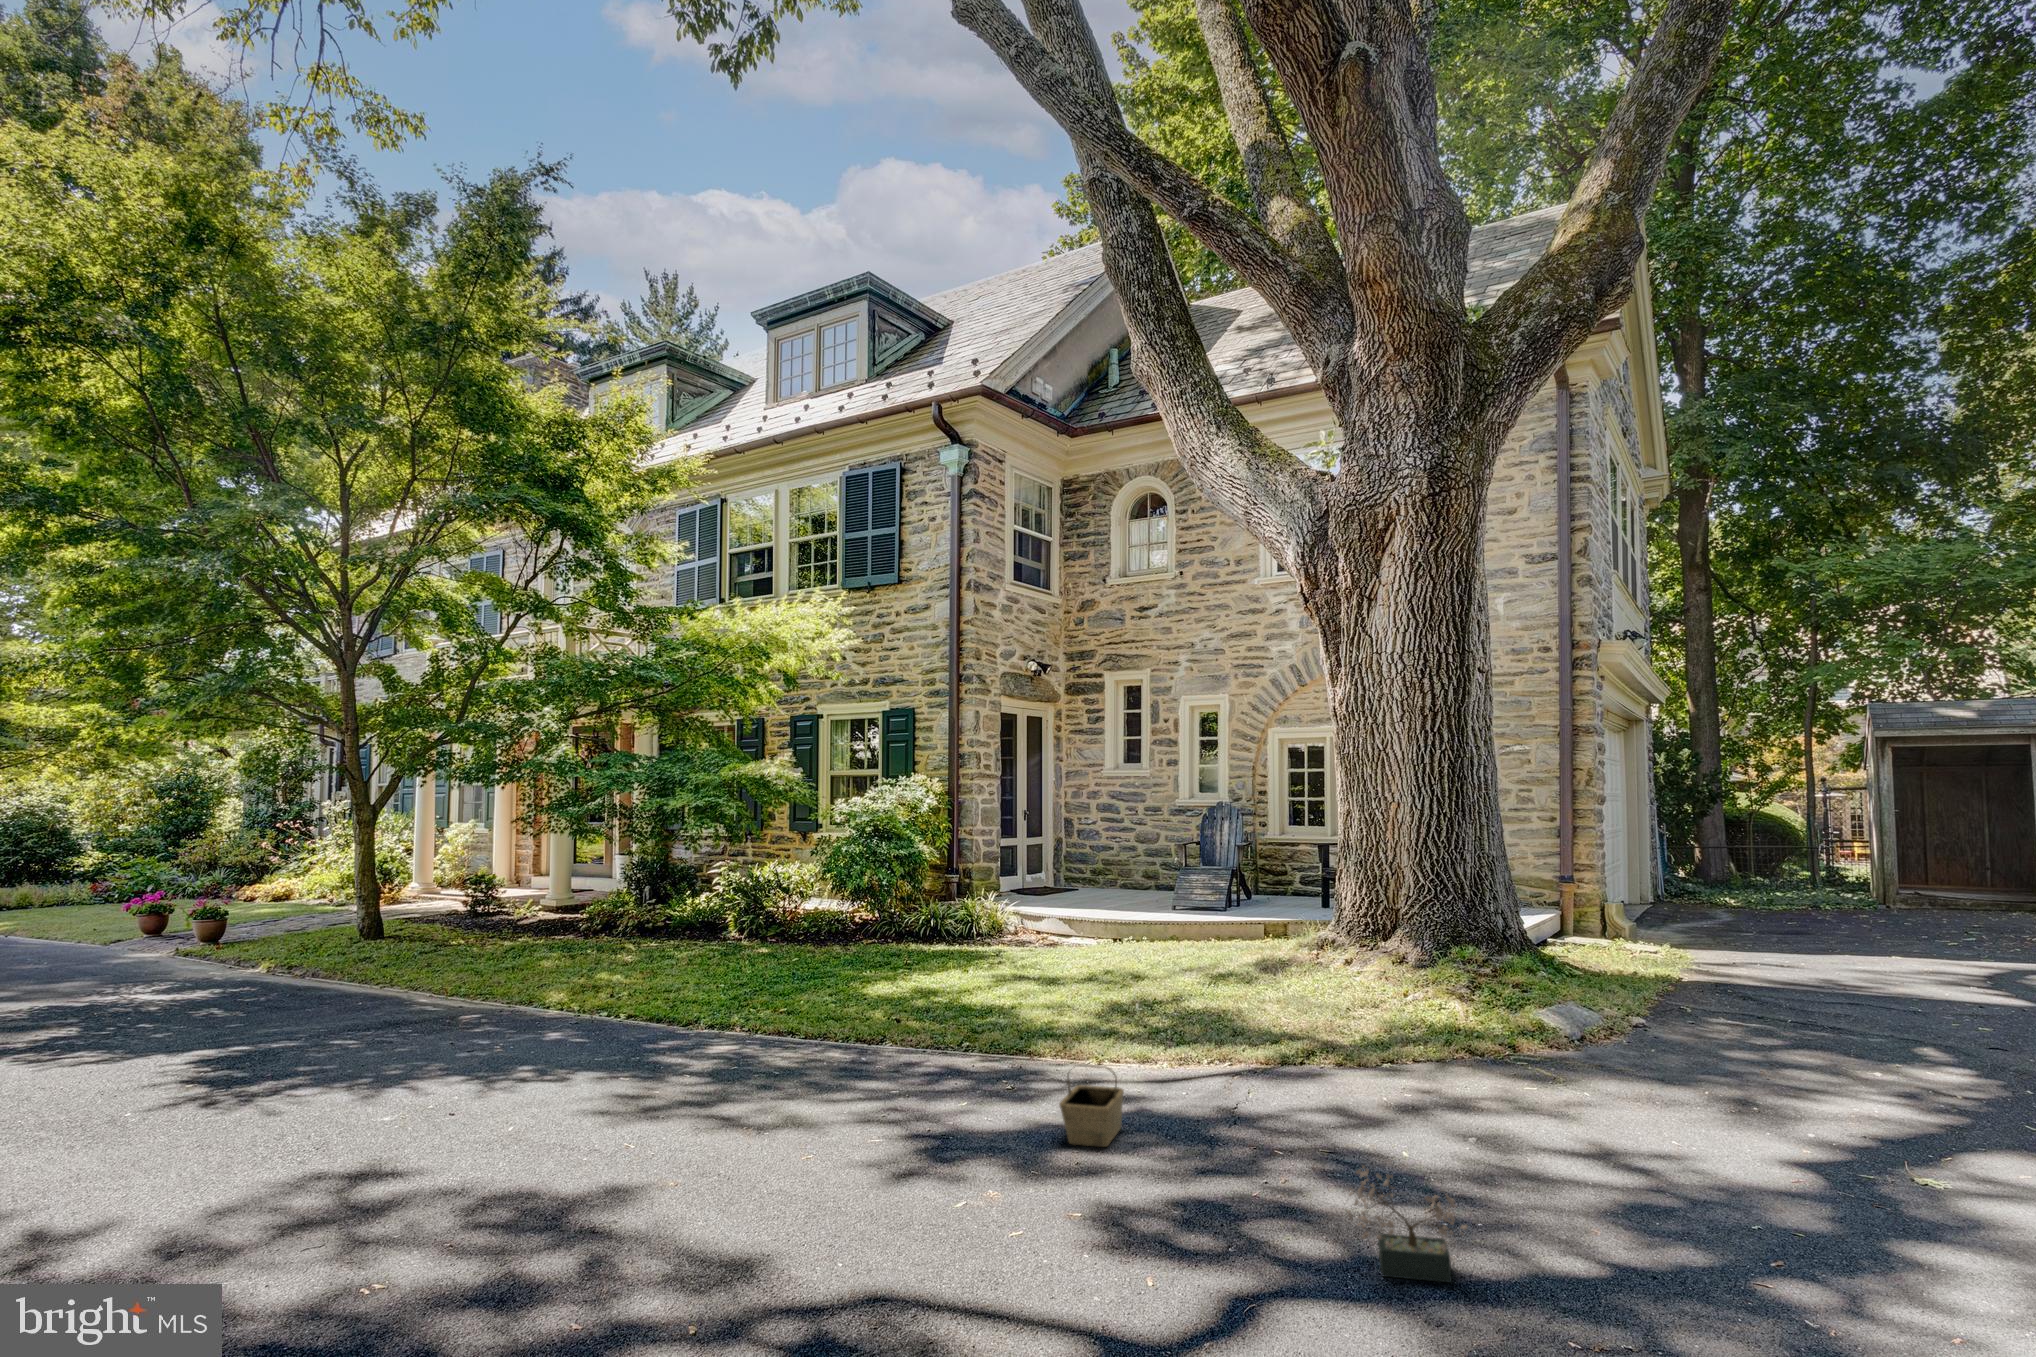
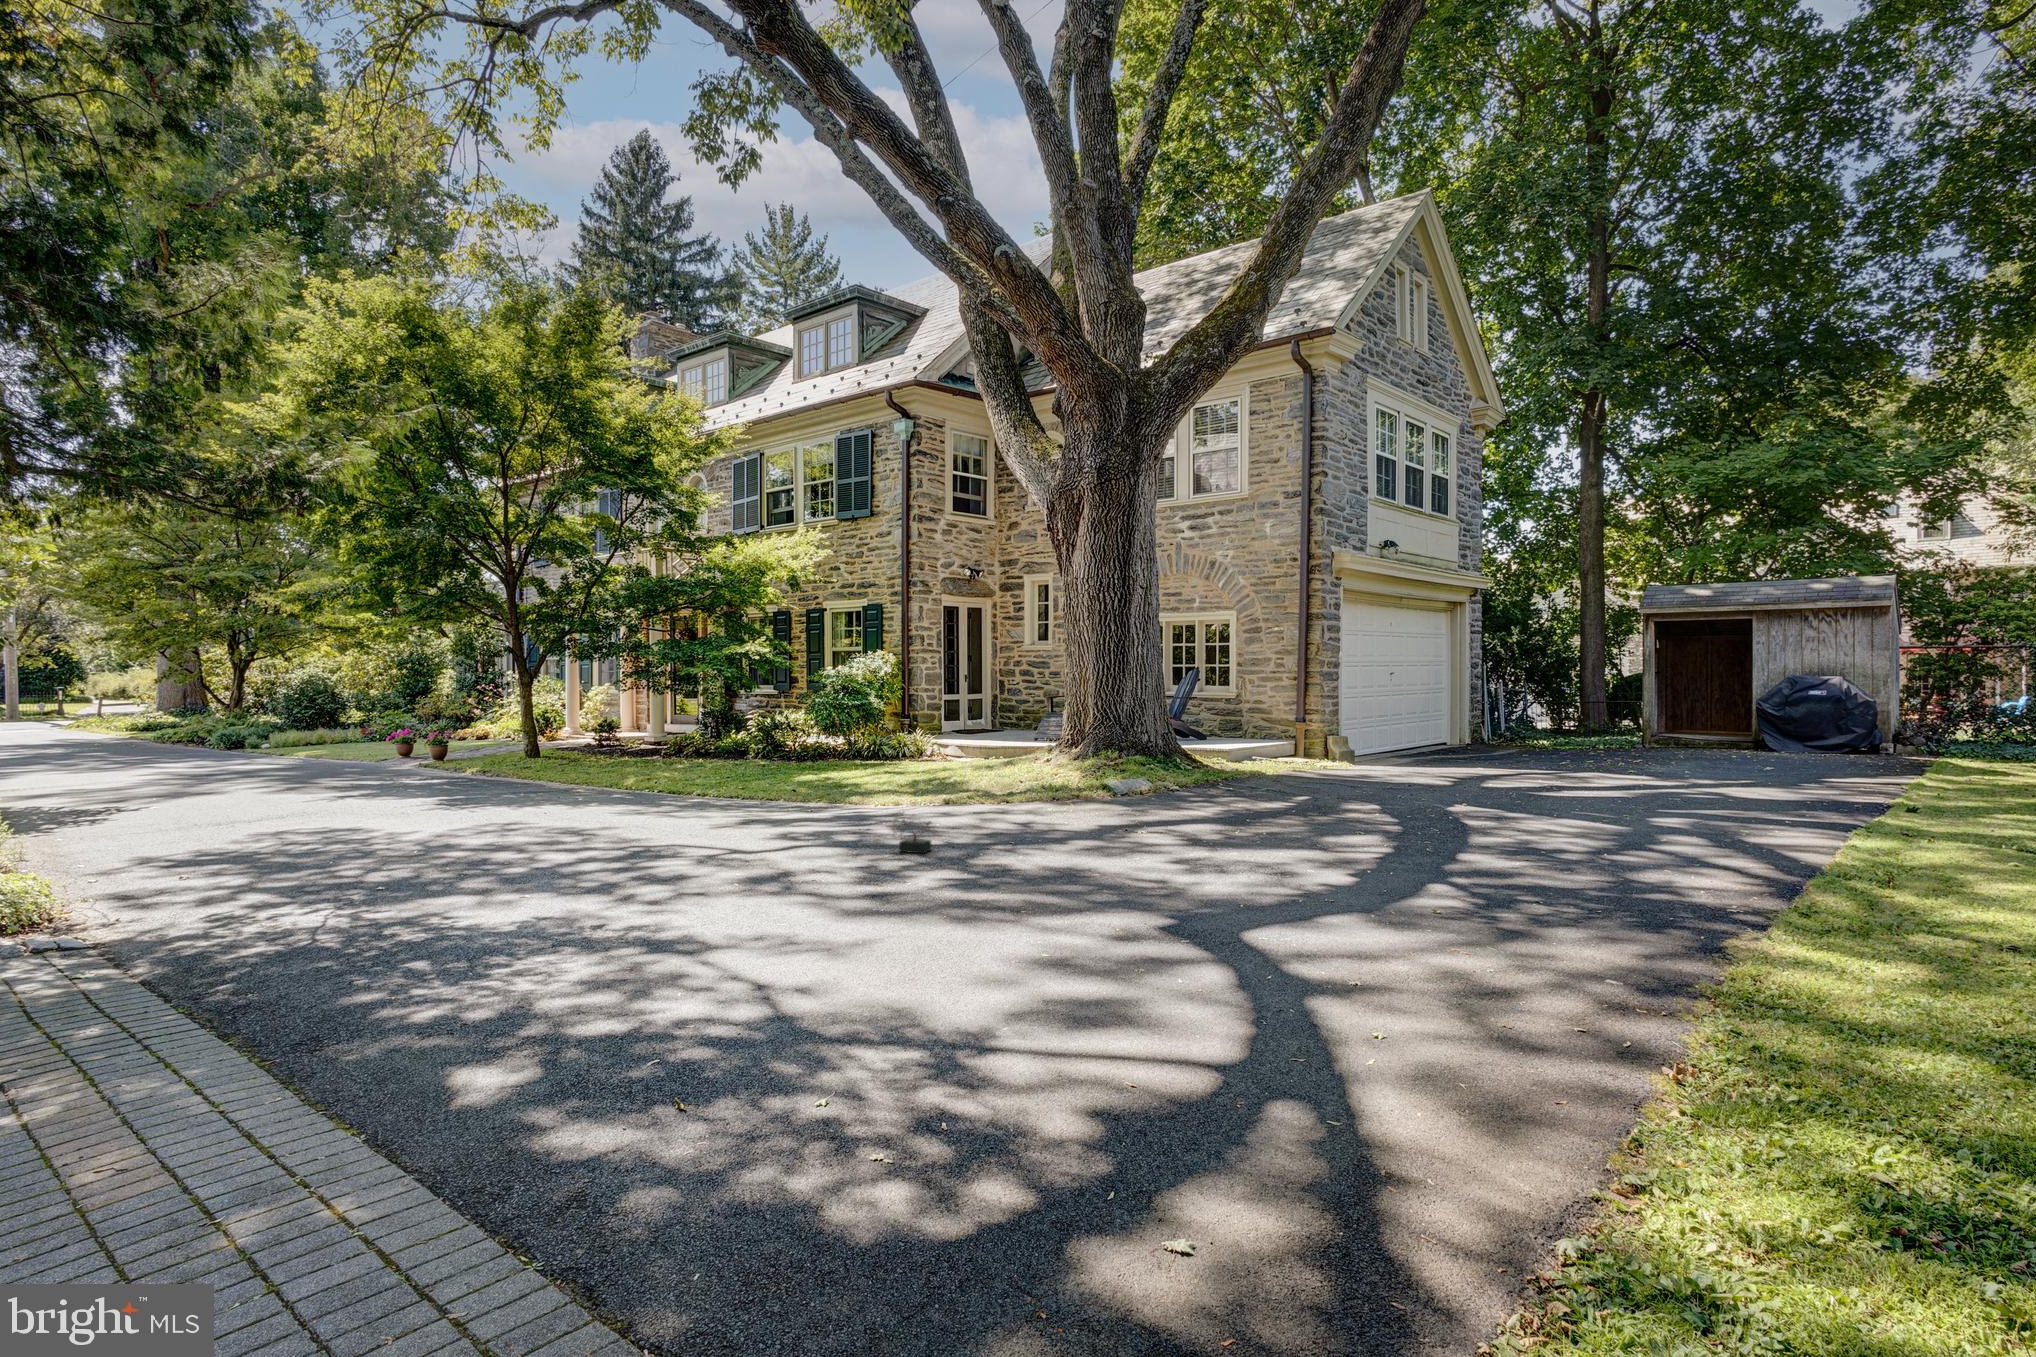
basket: present [1059,1065,1124,1147] -> none [825,789,864,825]

